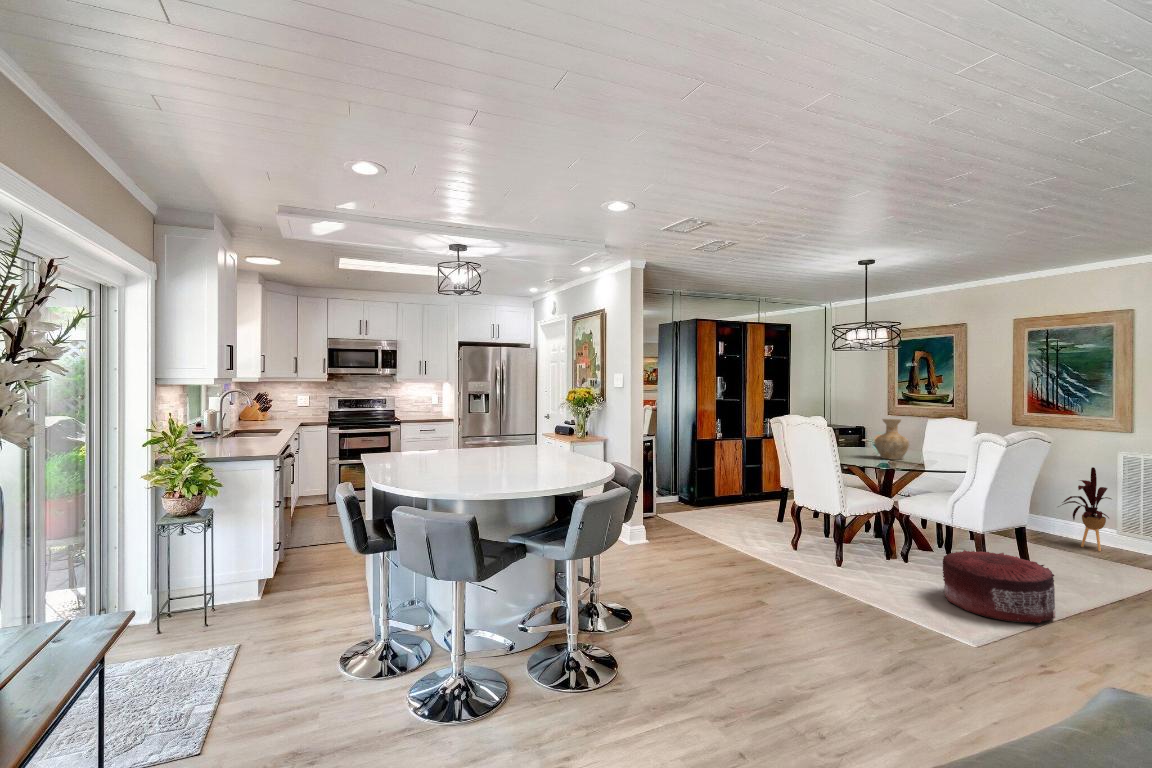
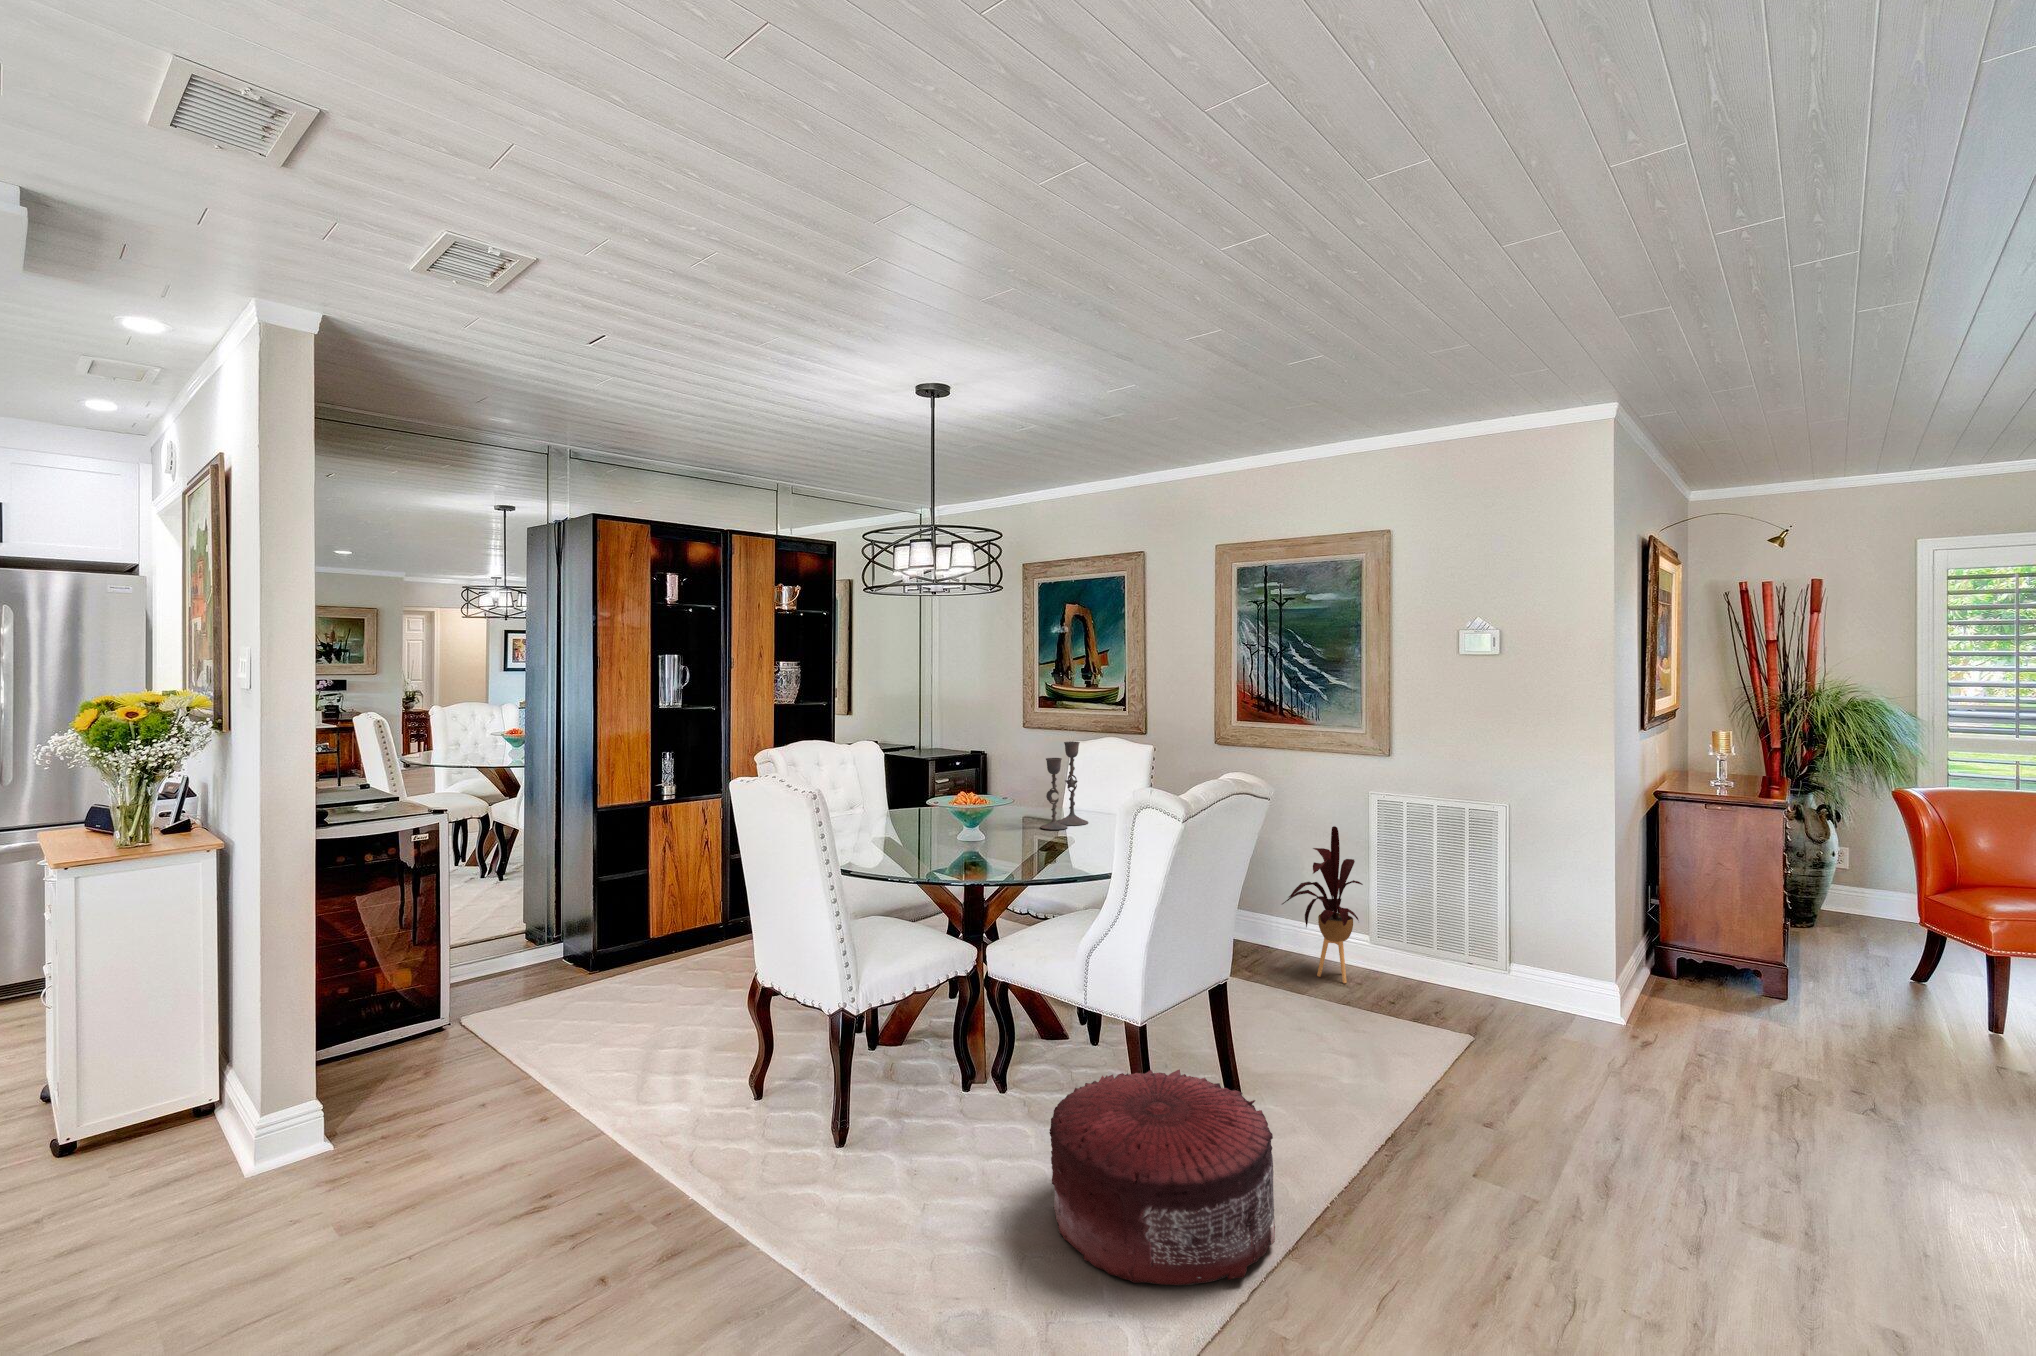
candlestick: none [915,418,941,458] -> present [1041,742,1088,830]
vase: present [875,419,909,460] -> none [957,748,1025,841]

